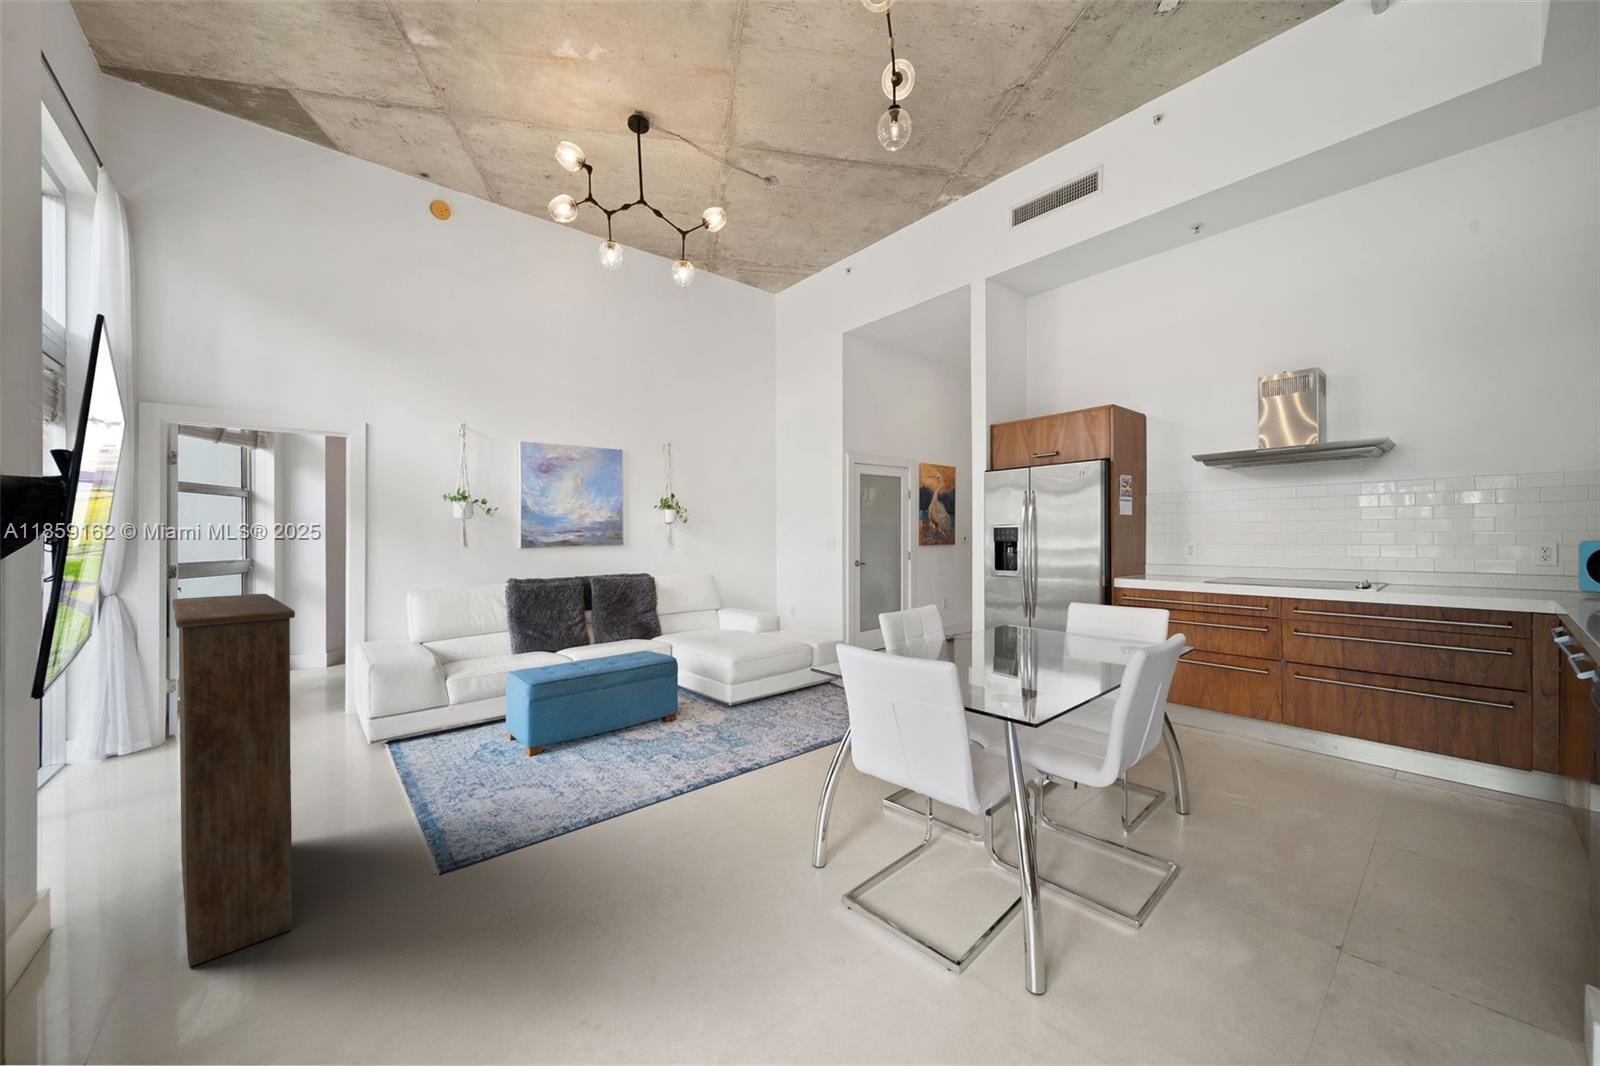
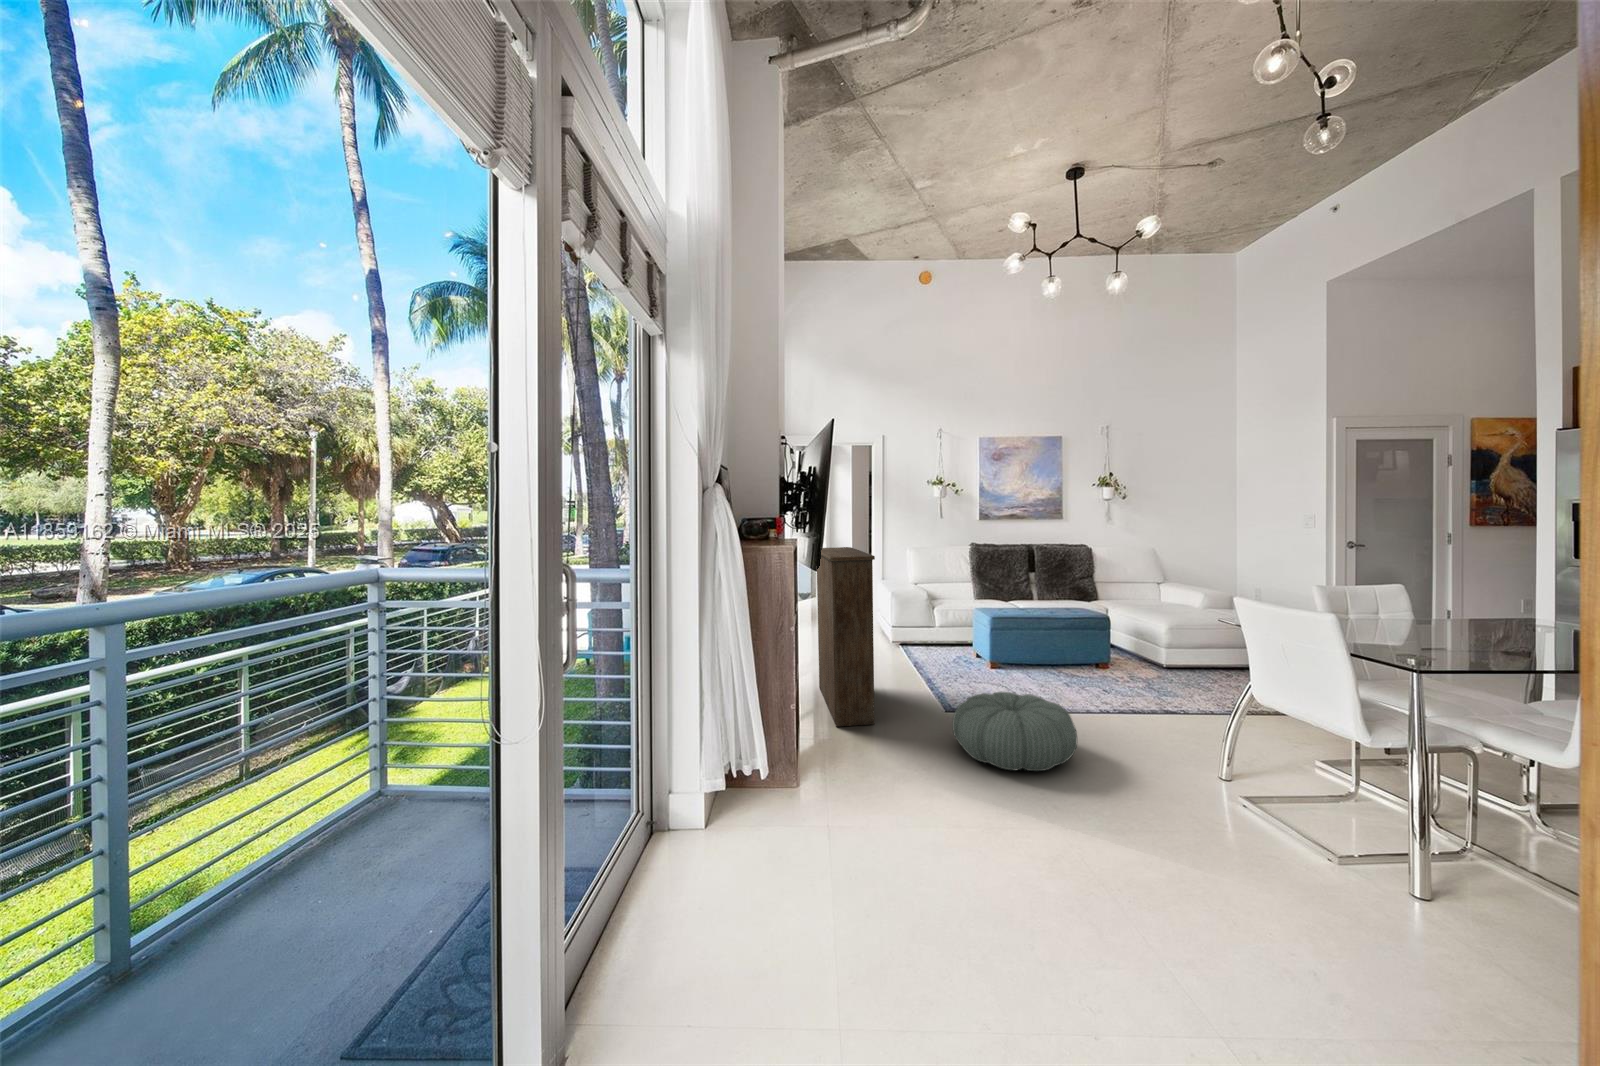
pouf: none [448,803,649,957] -> present [952,692,1078,771]

